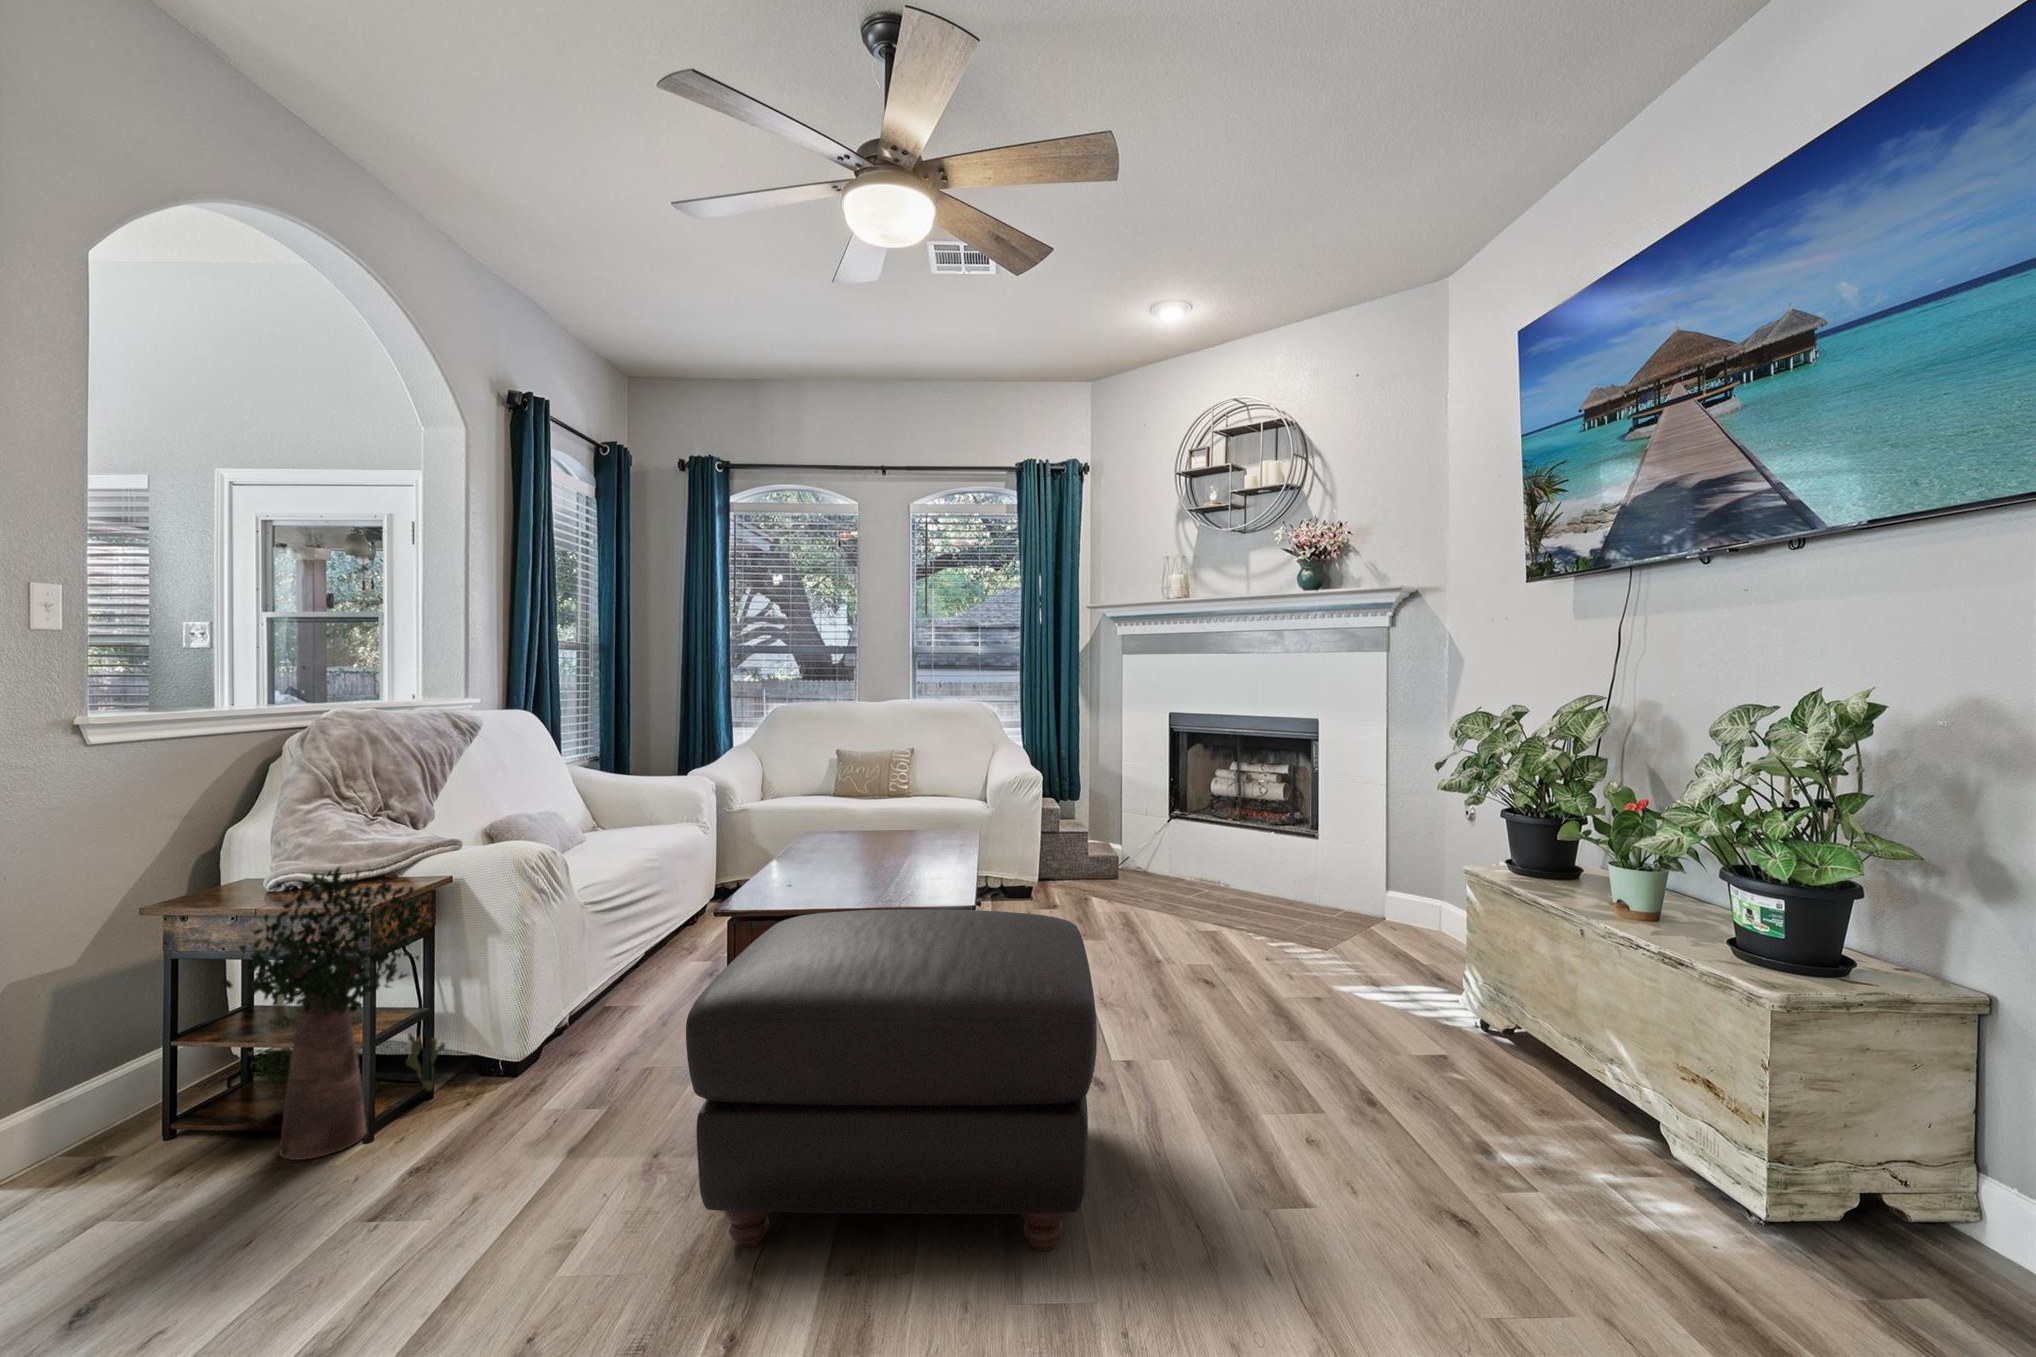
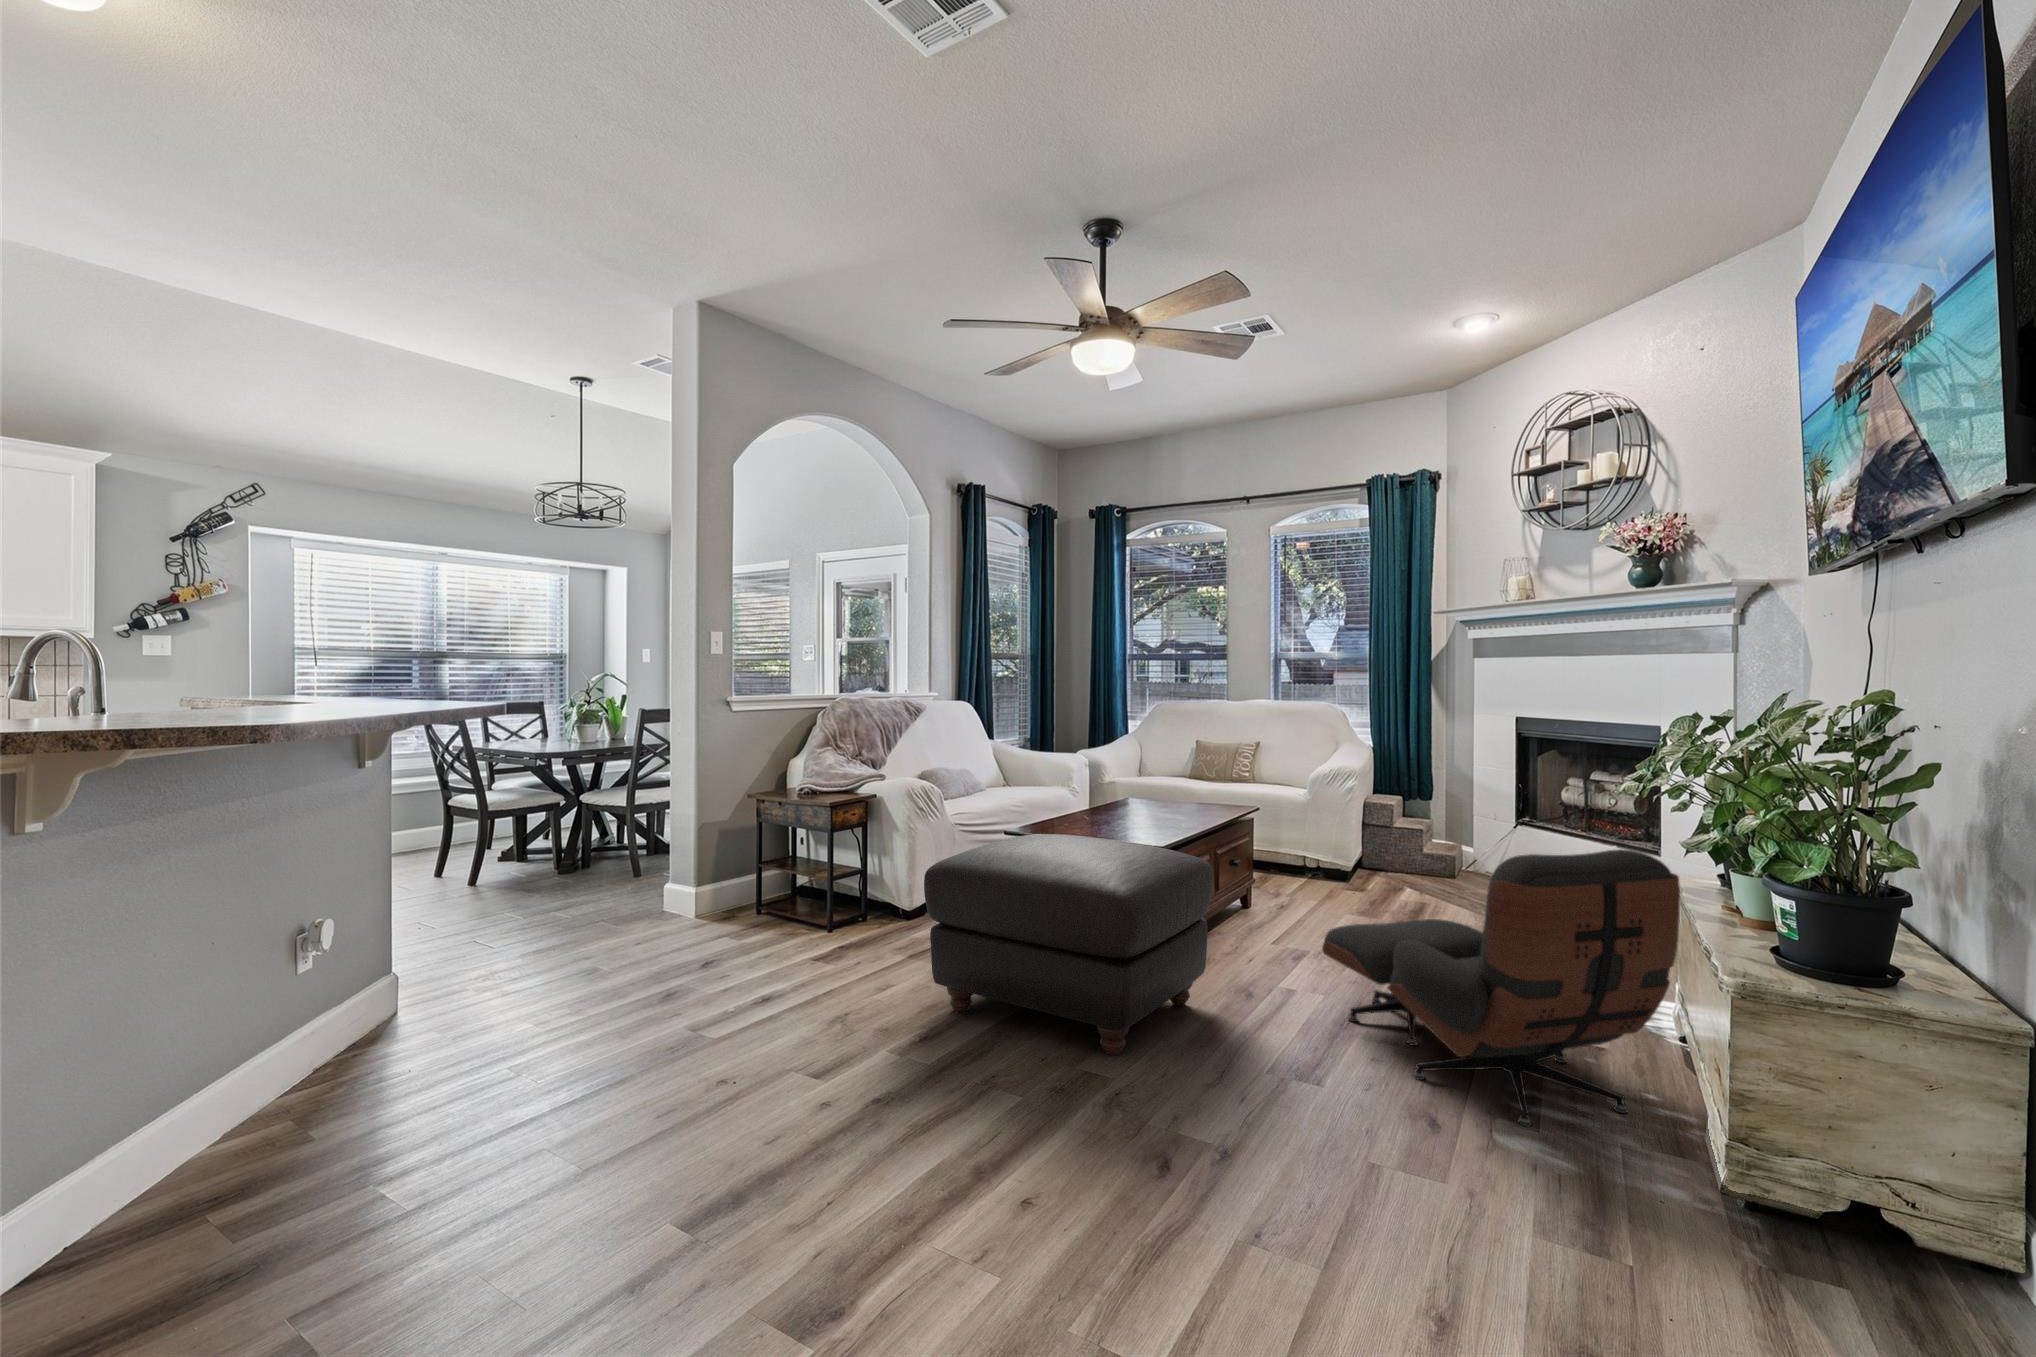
lounge chair: none [1197,857,1614,1191] -> present [1322,849,1680,1127]
potted plant: present [222,867,445,1160] -> none [766,783,875,934]

